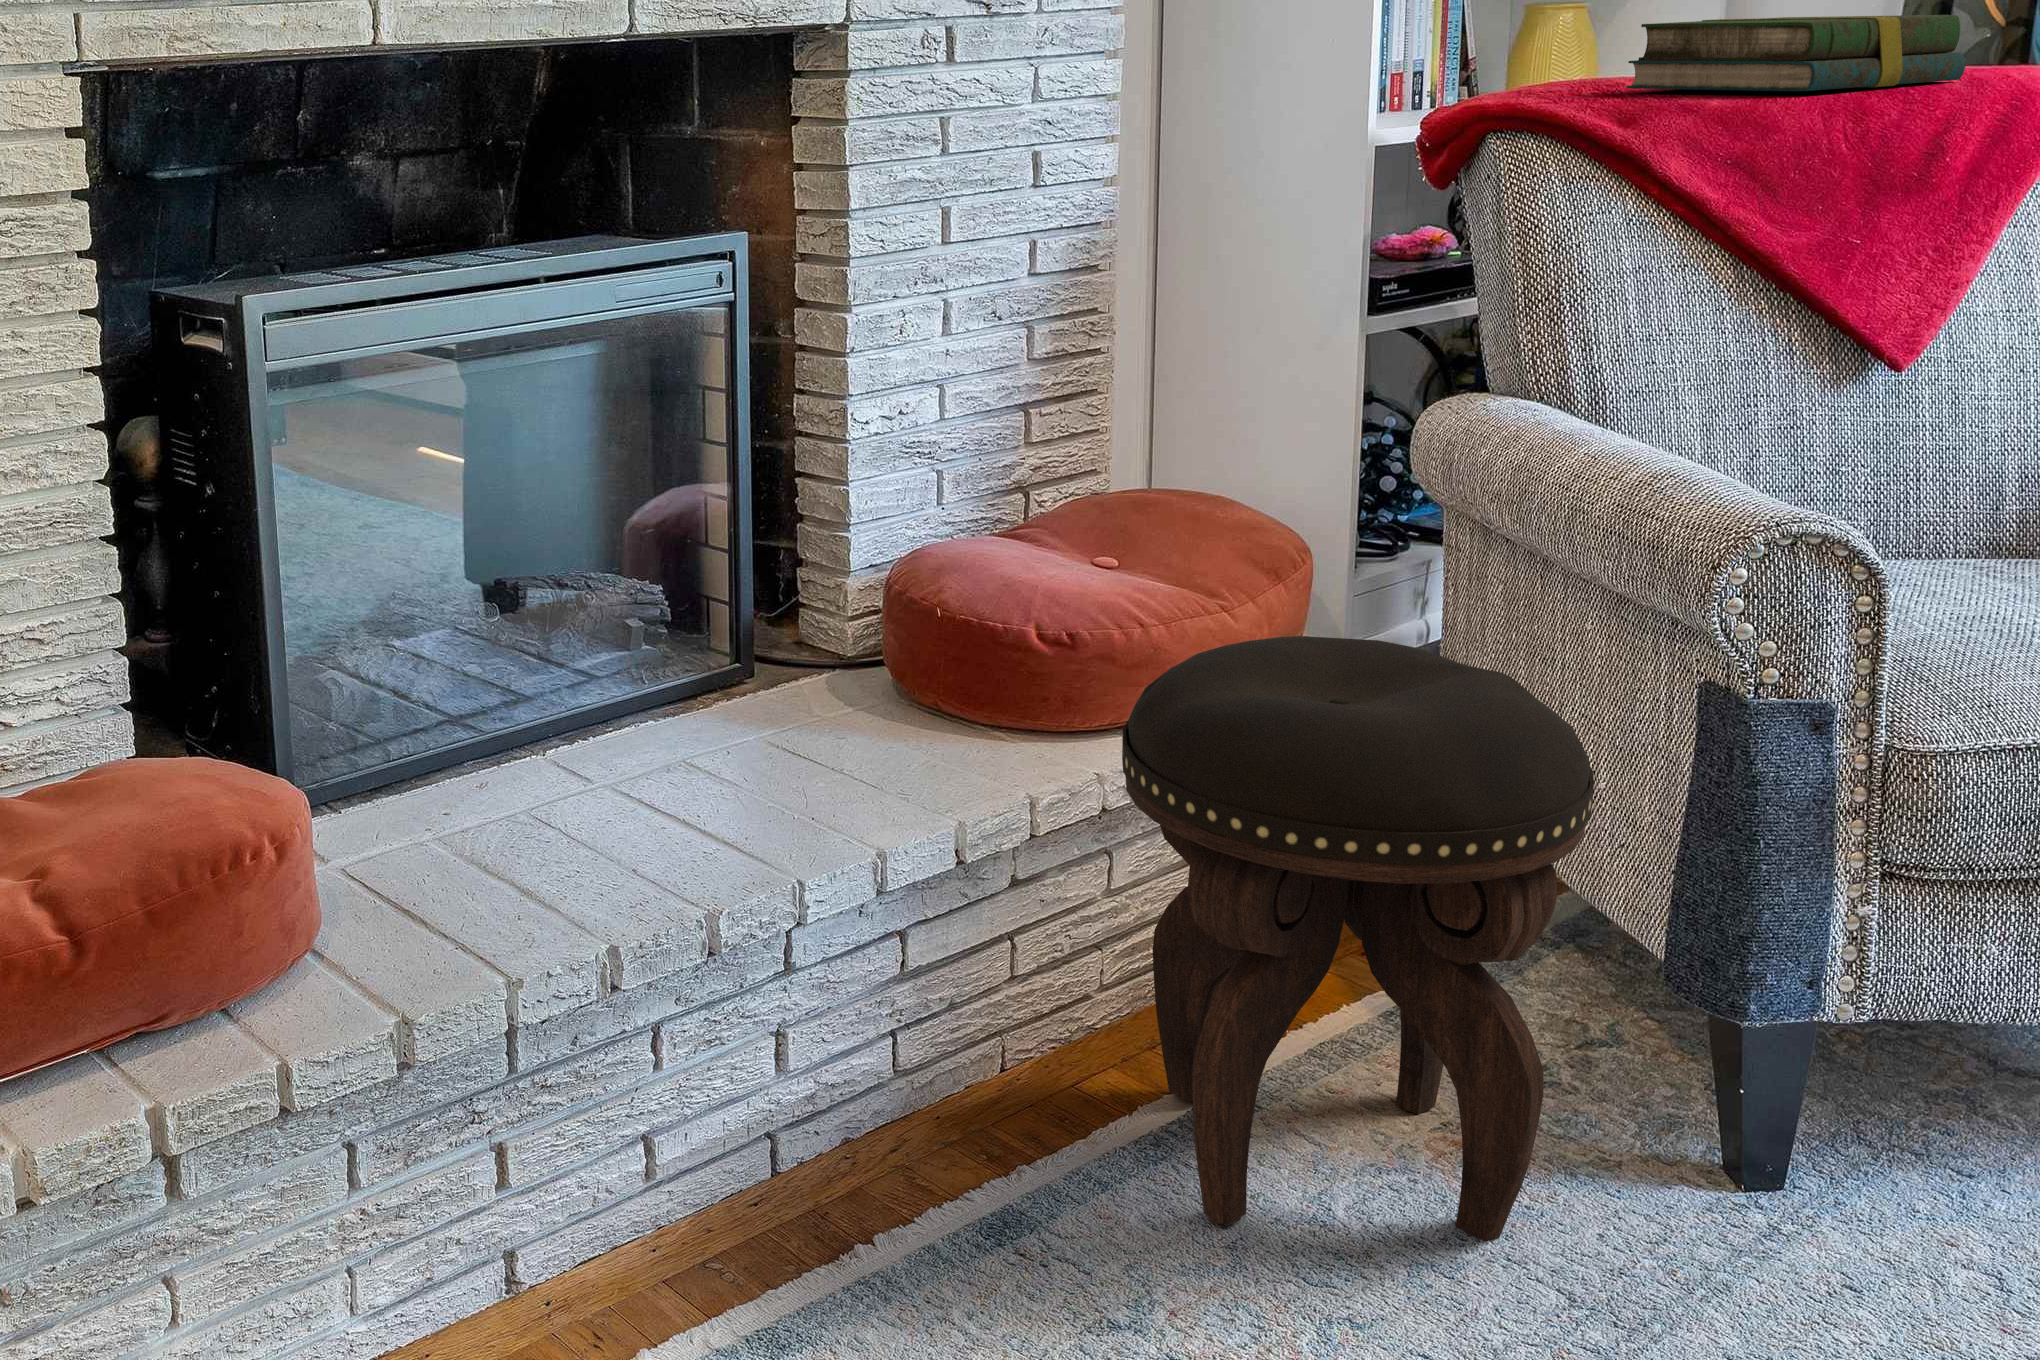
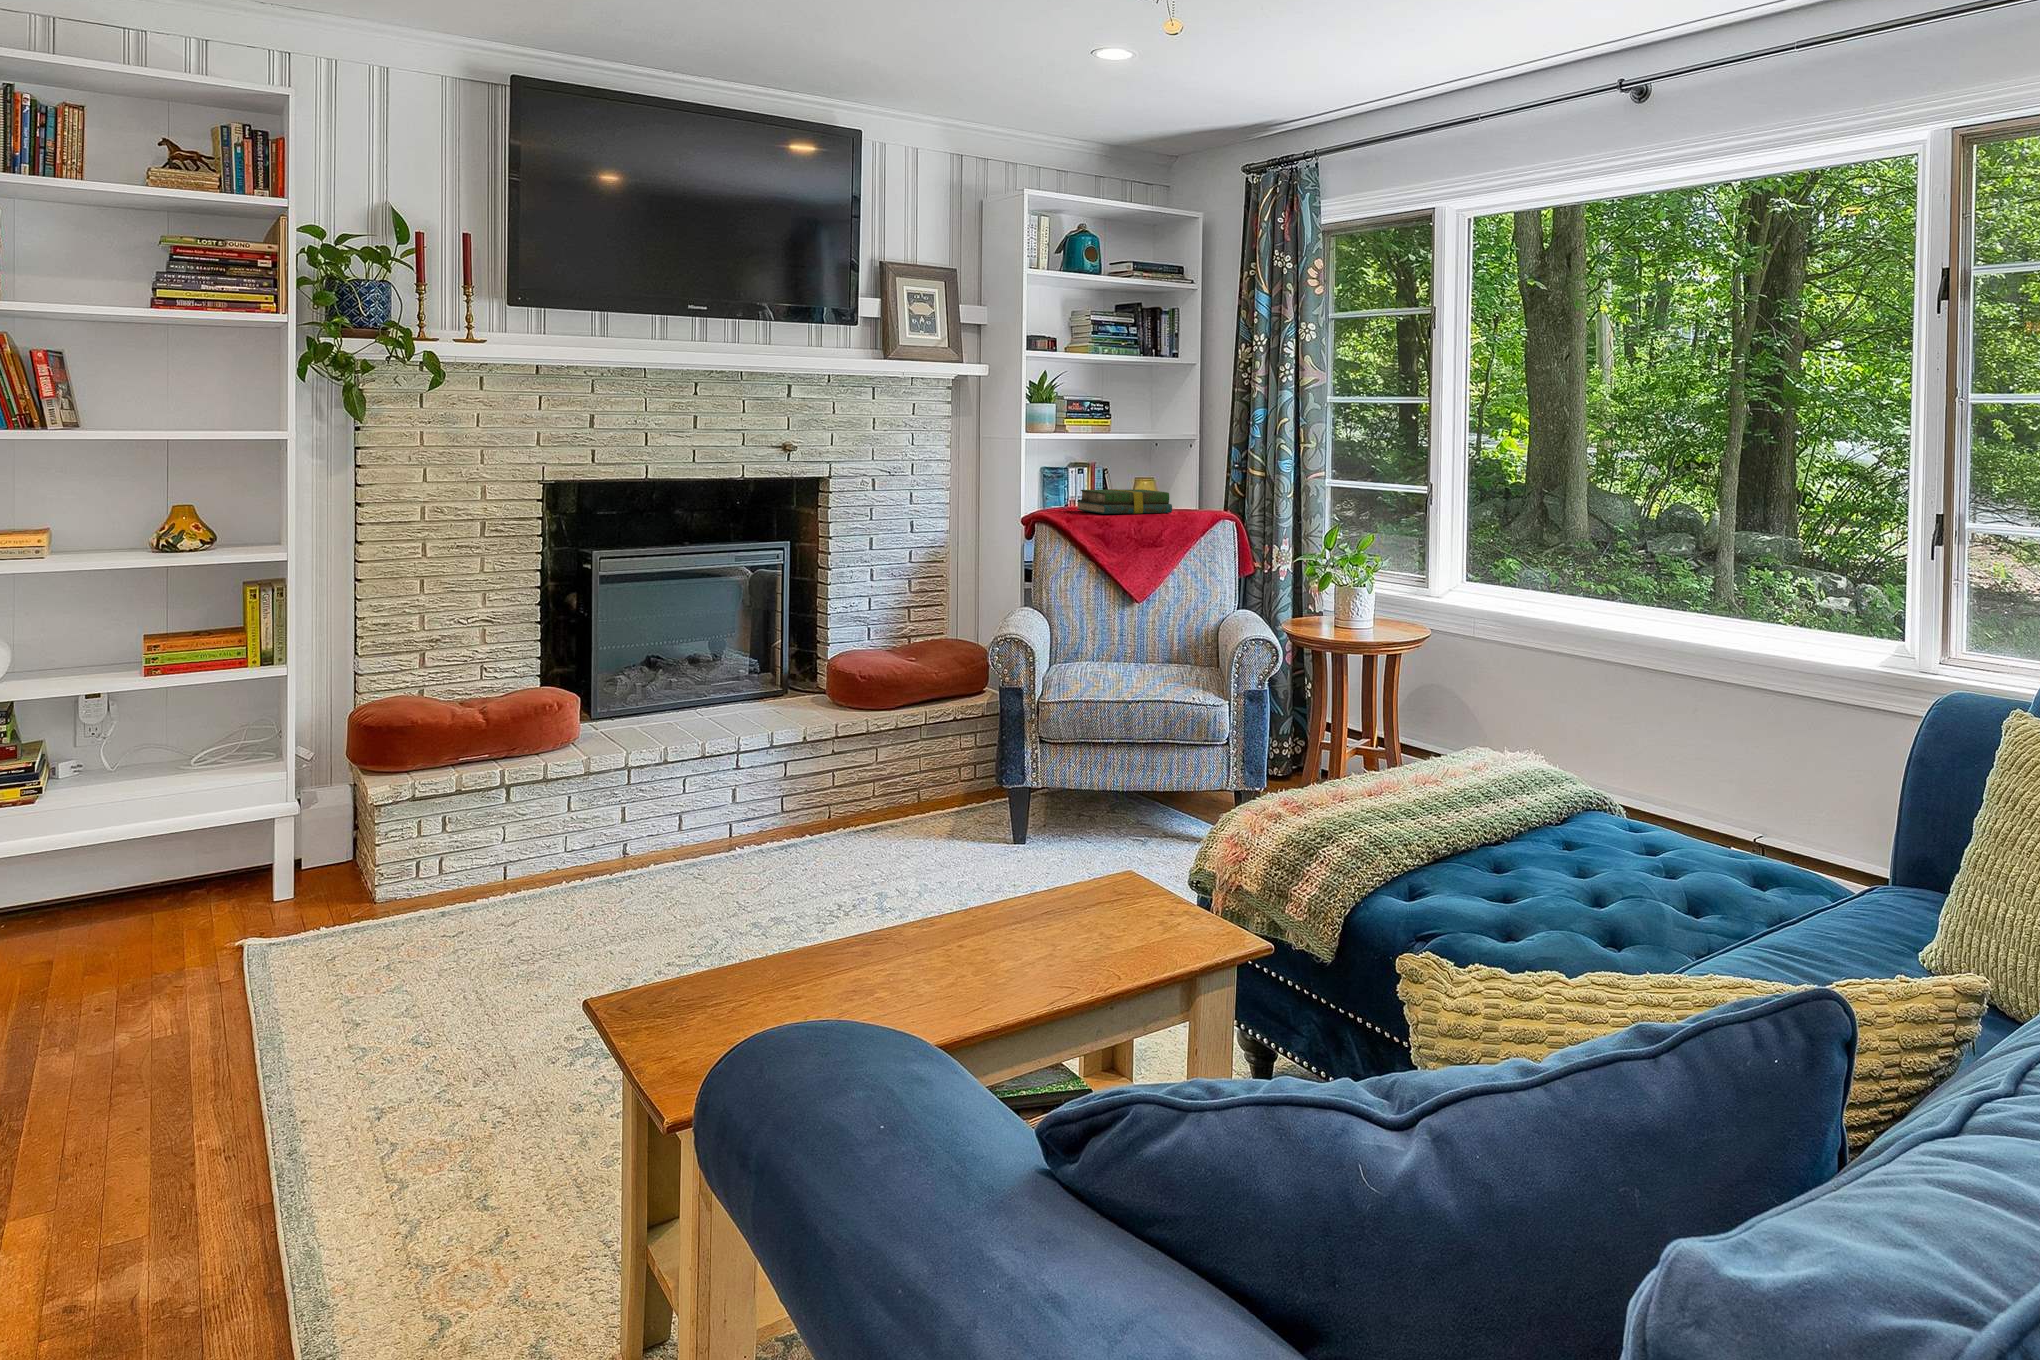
footstool: present [1122,636,1594,1241] -> none [833,671,964,850]

